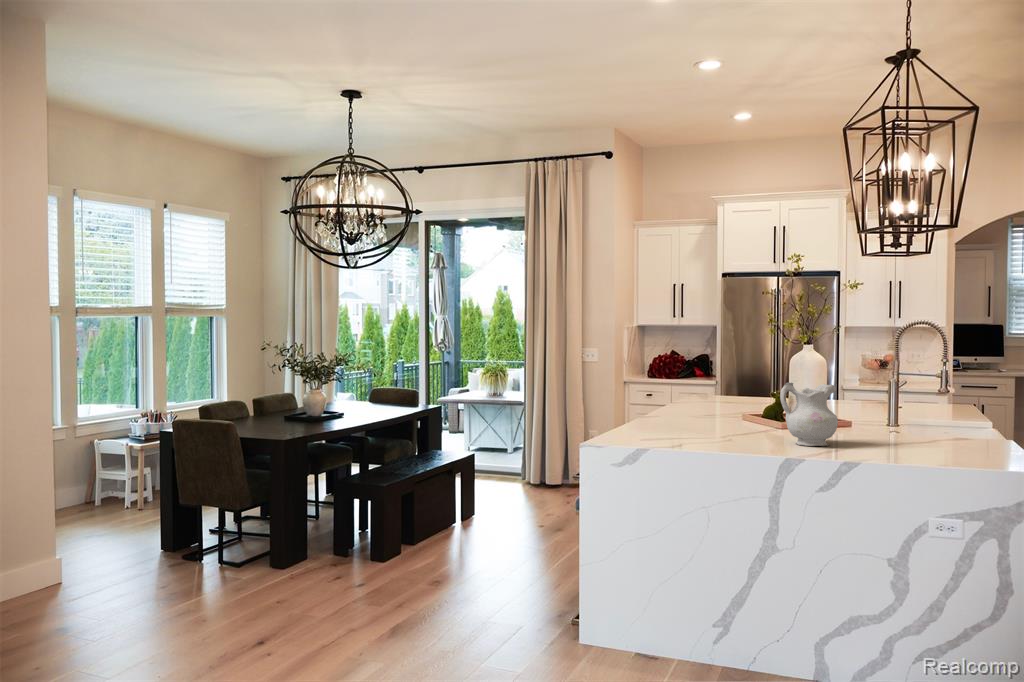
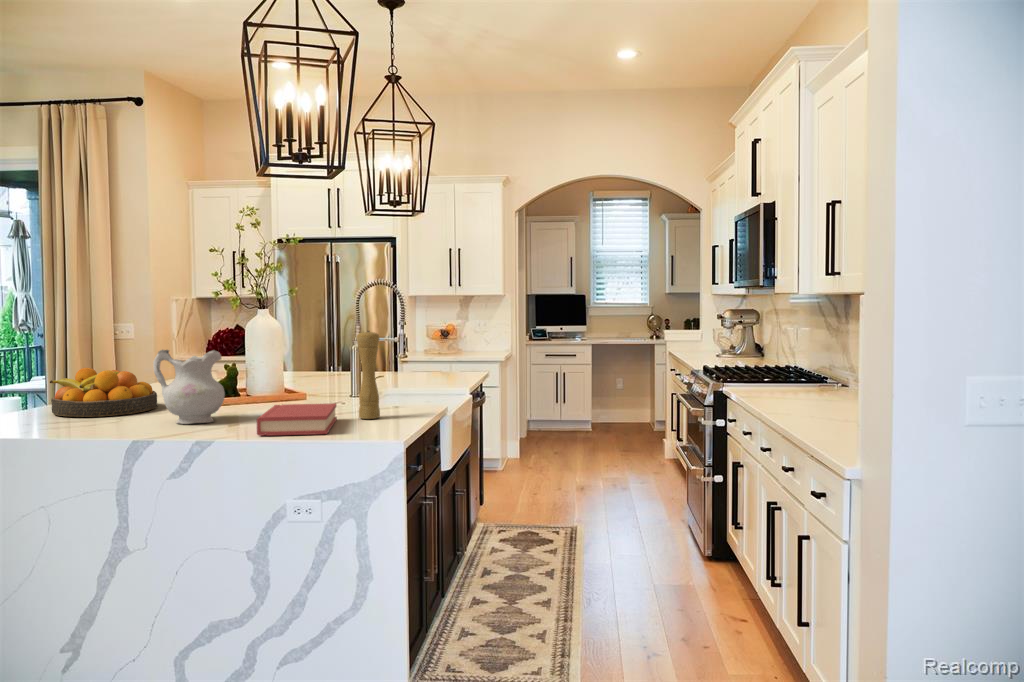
pepper mill: none [965,371,988,451] -> present [357,331,380,419]
fruit bowl: none [667,394,749,435] -> present [50,368,157,417]
hardback book: none [885,434,966,463] -> present [256,403,337,436]

